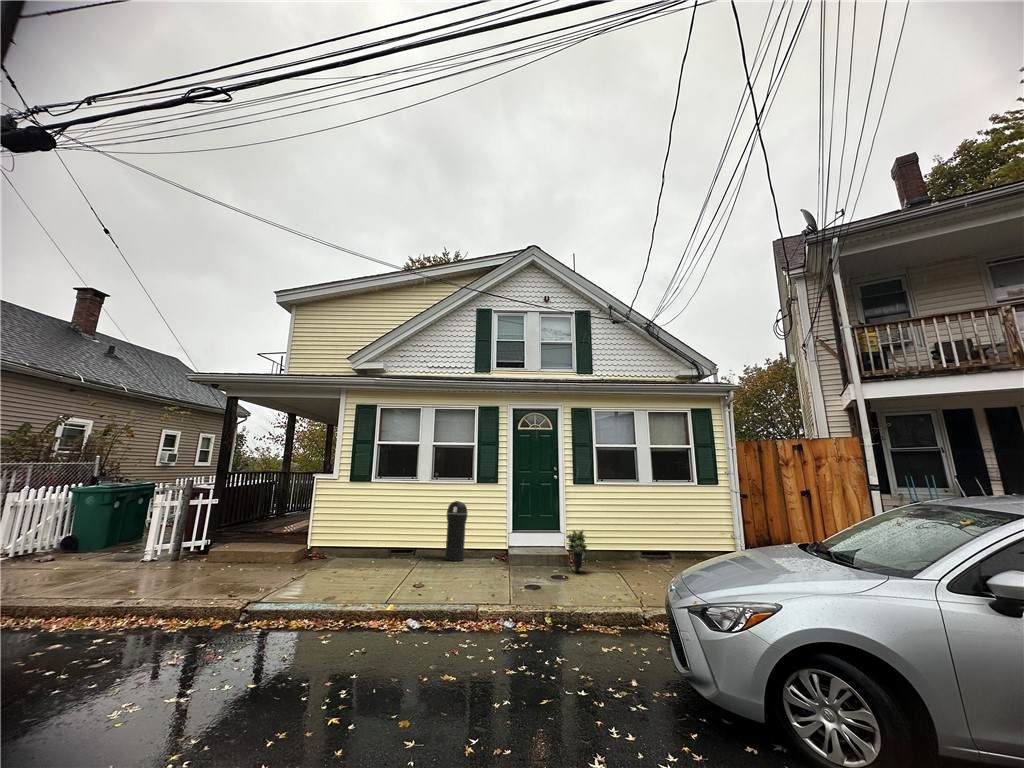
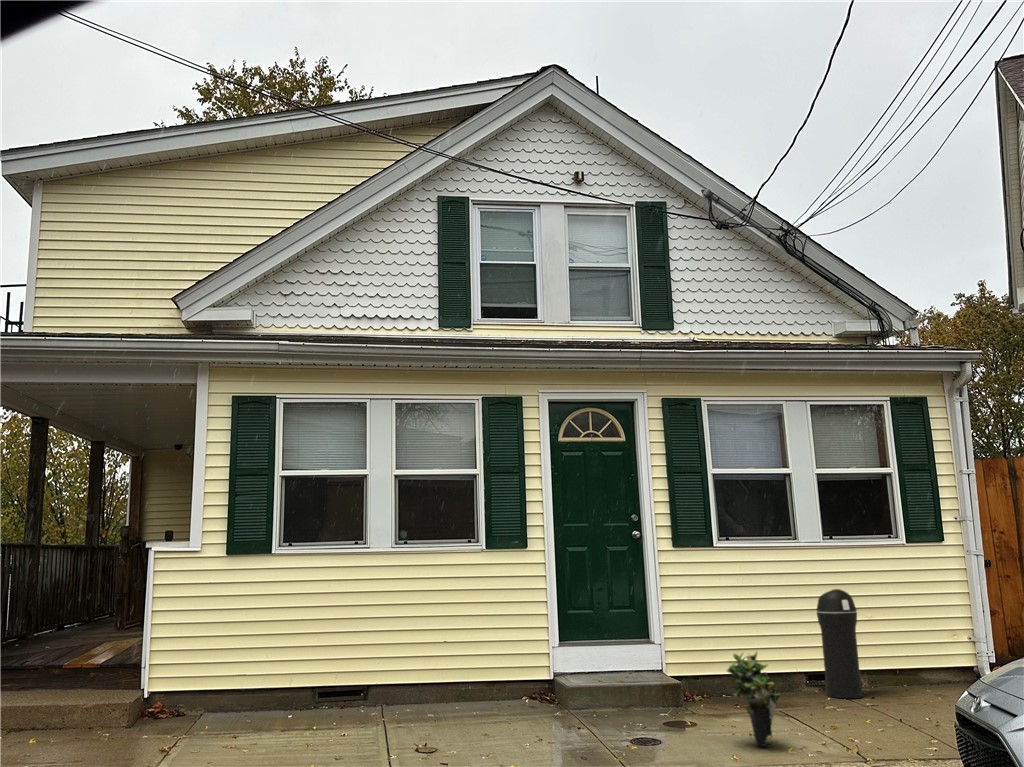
trash can: present [445,501,467,561] -> present [817,589,863,698]

